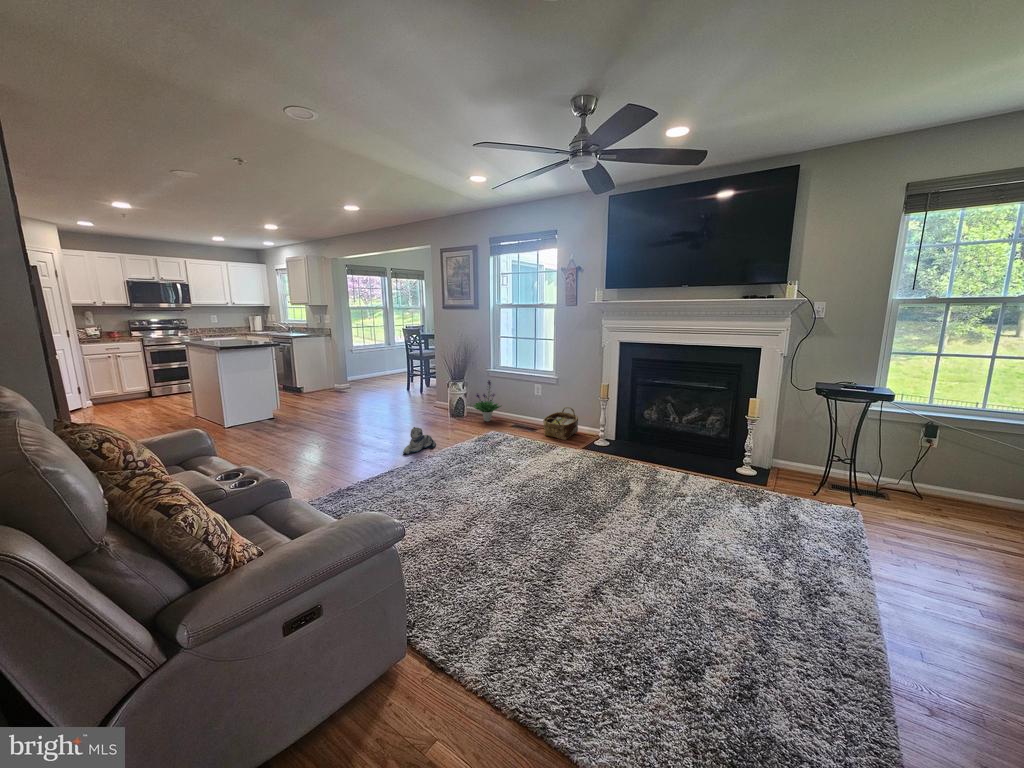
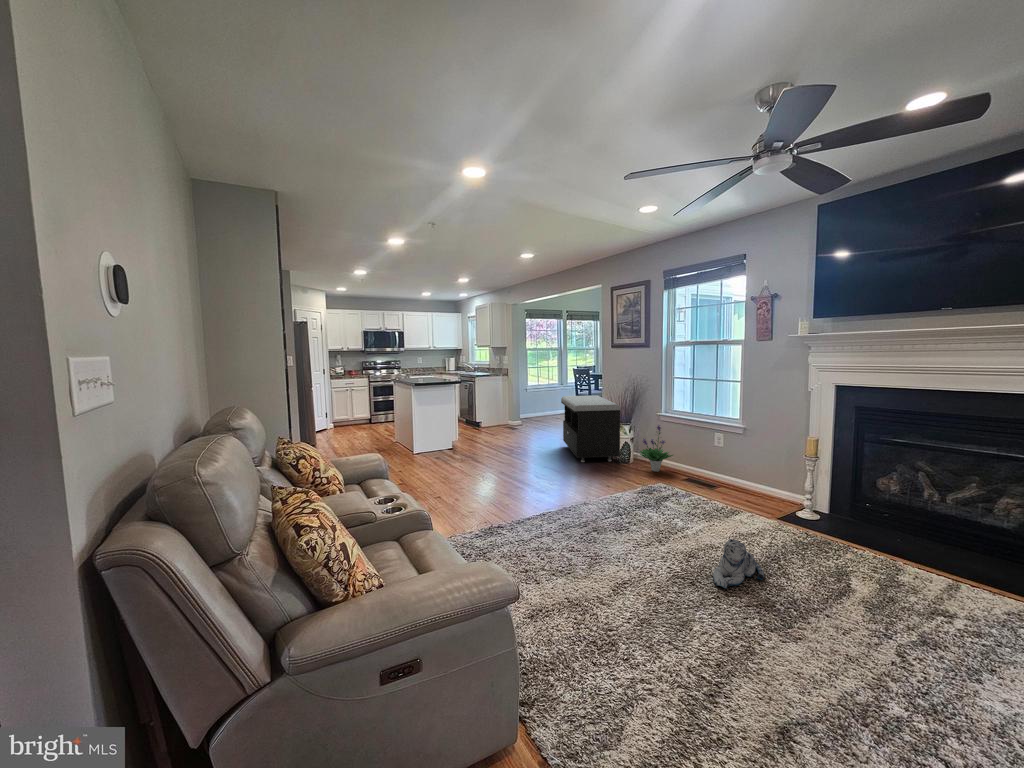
storage bench: none [396,355,455,419] -> present [561,395,620,462]
woven basket: present [543,407,578,440] -> none [725,464,774,505]
plush toy: present [403,427,436,454] -> present [713,539,764,588]

